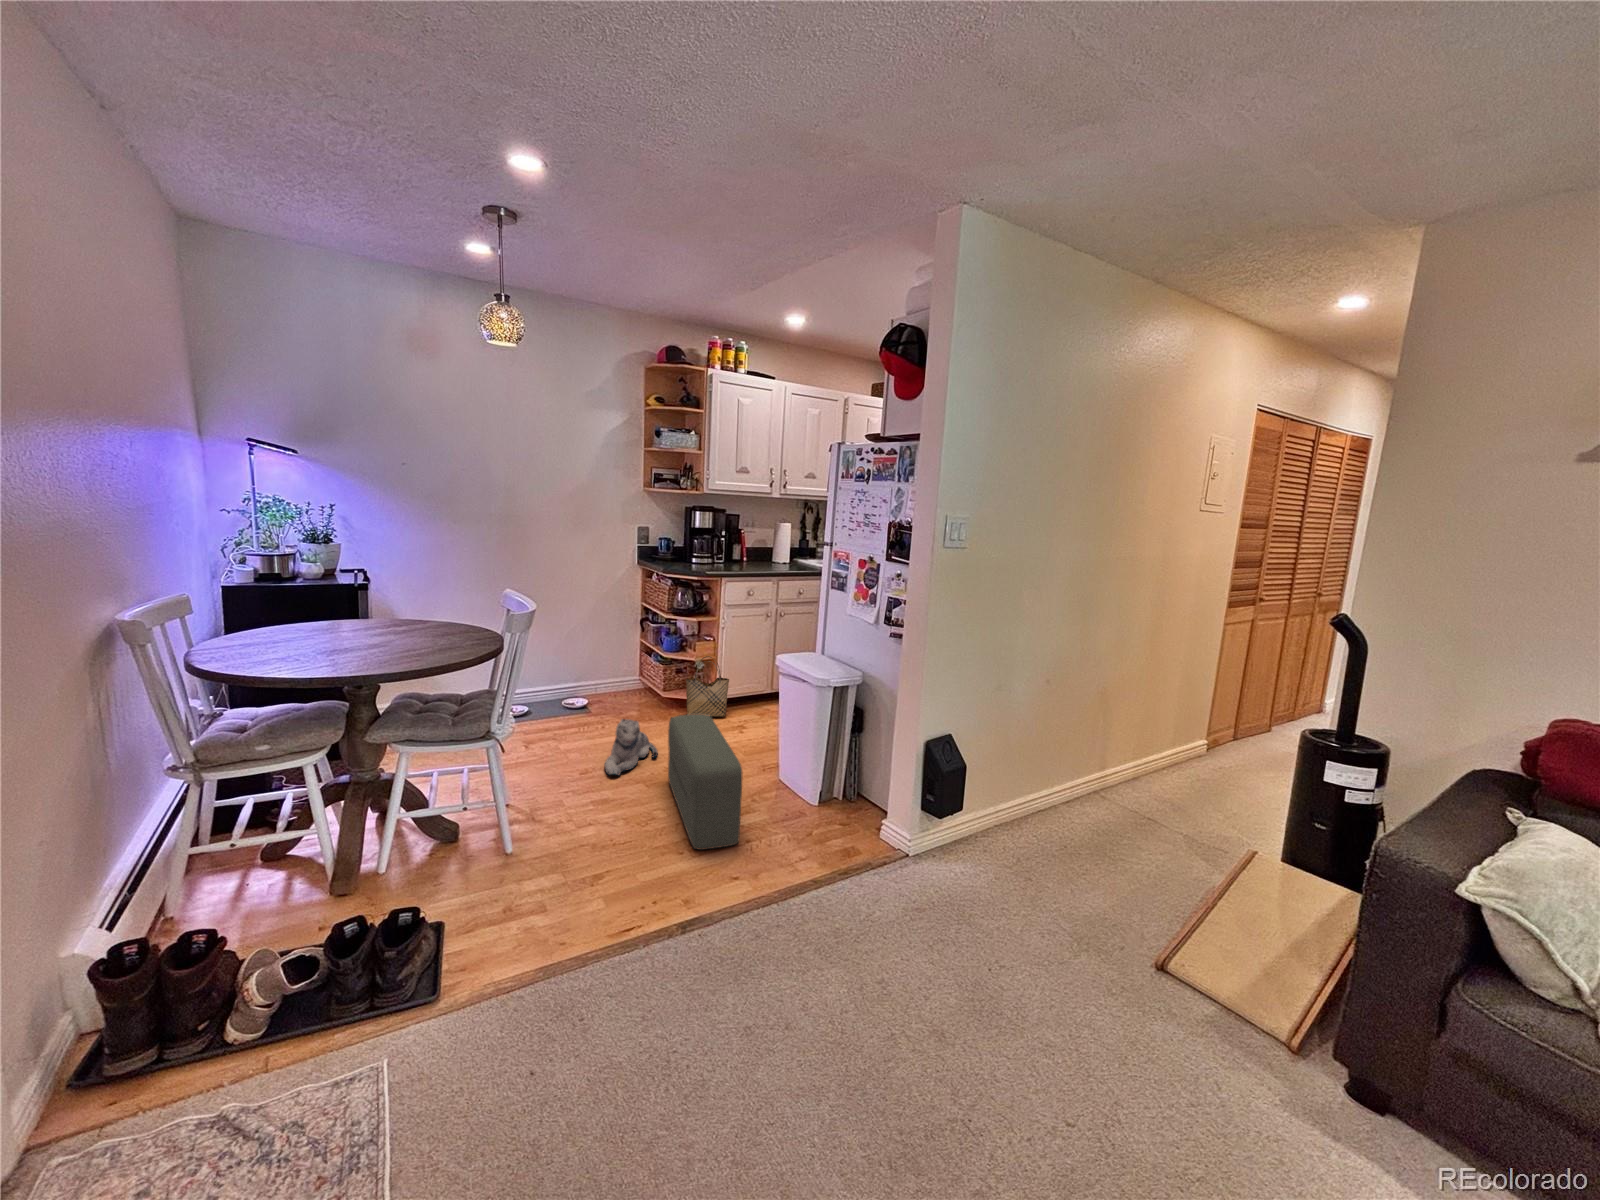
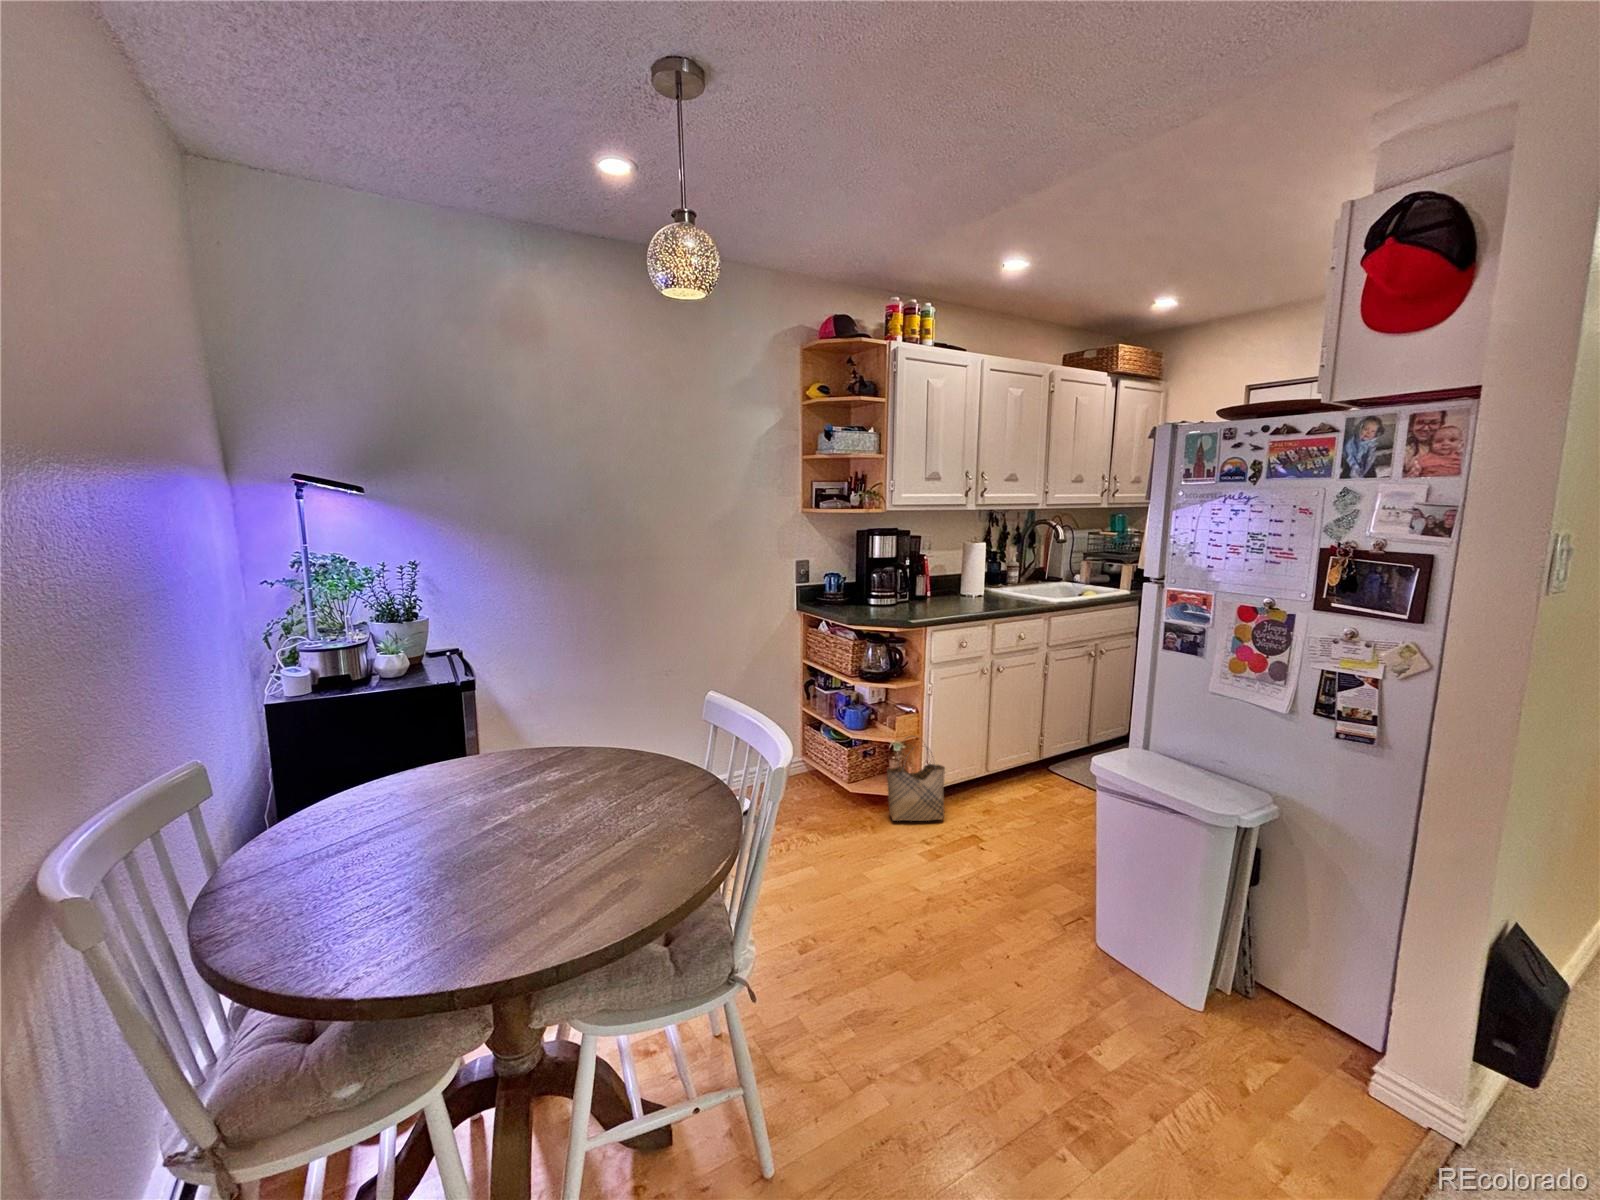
pouf: present [668,714,742,850] -> none [933,858,1148,1148]
plush toy: present [605,719,658,775] -> none [824,858,892,955]

